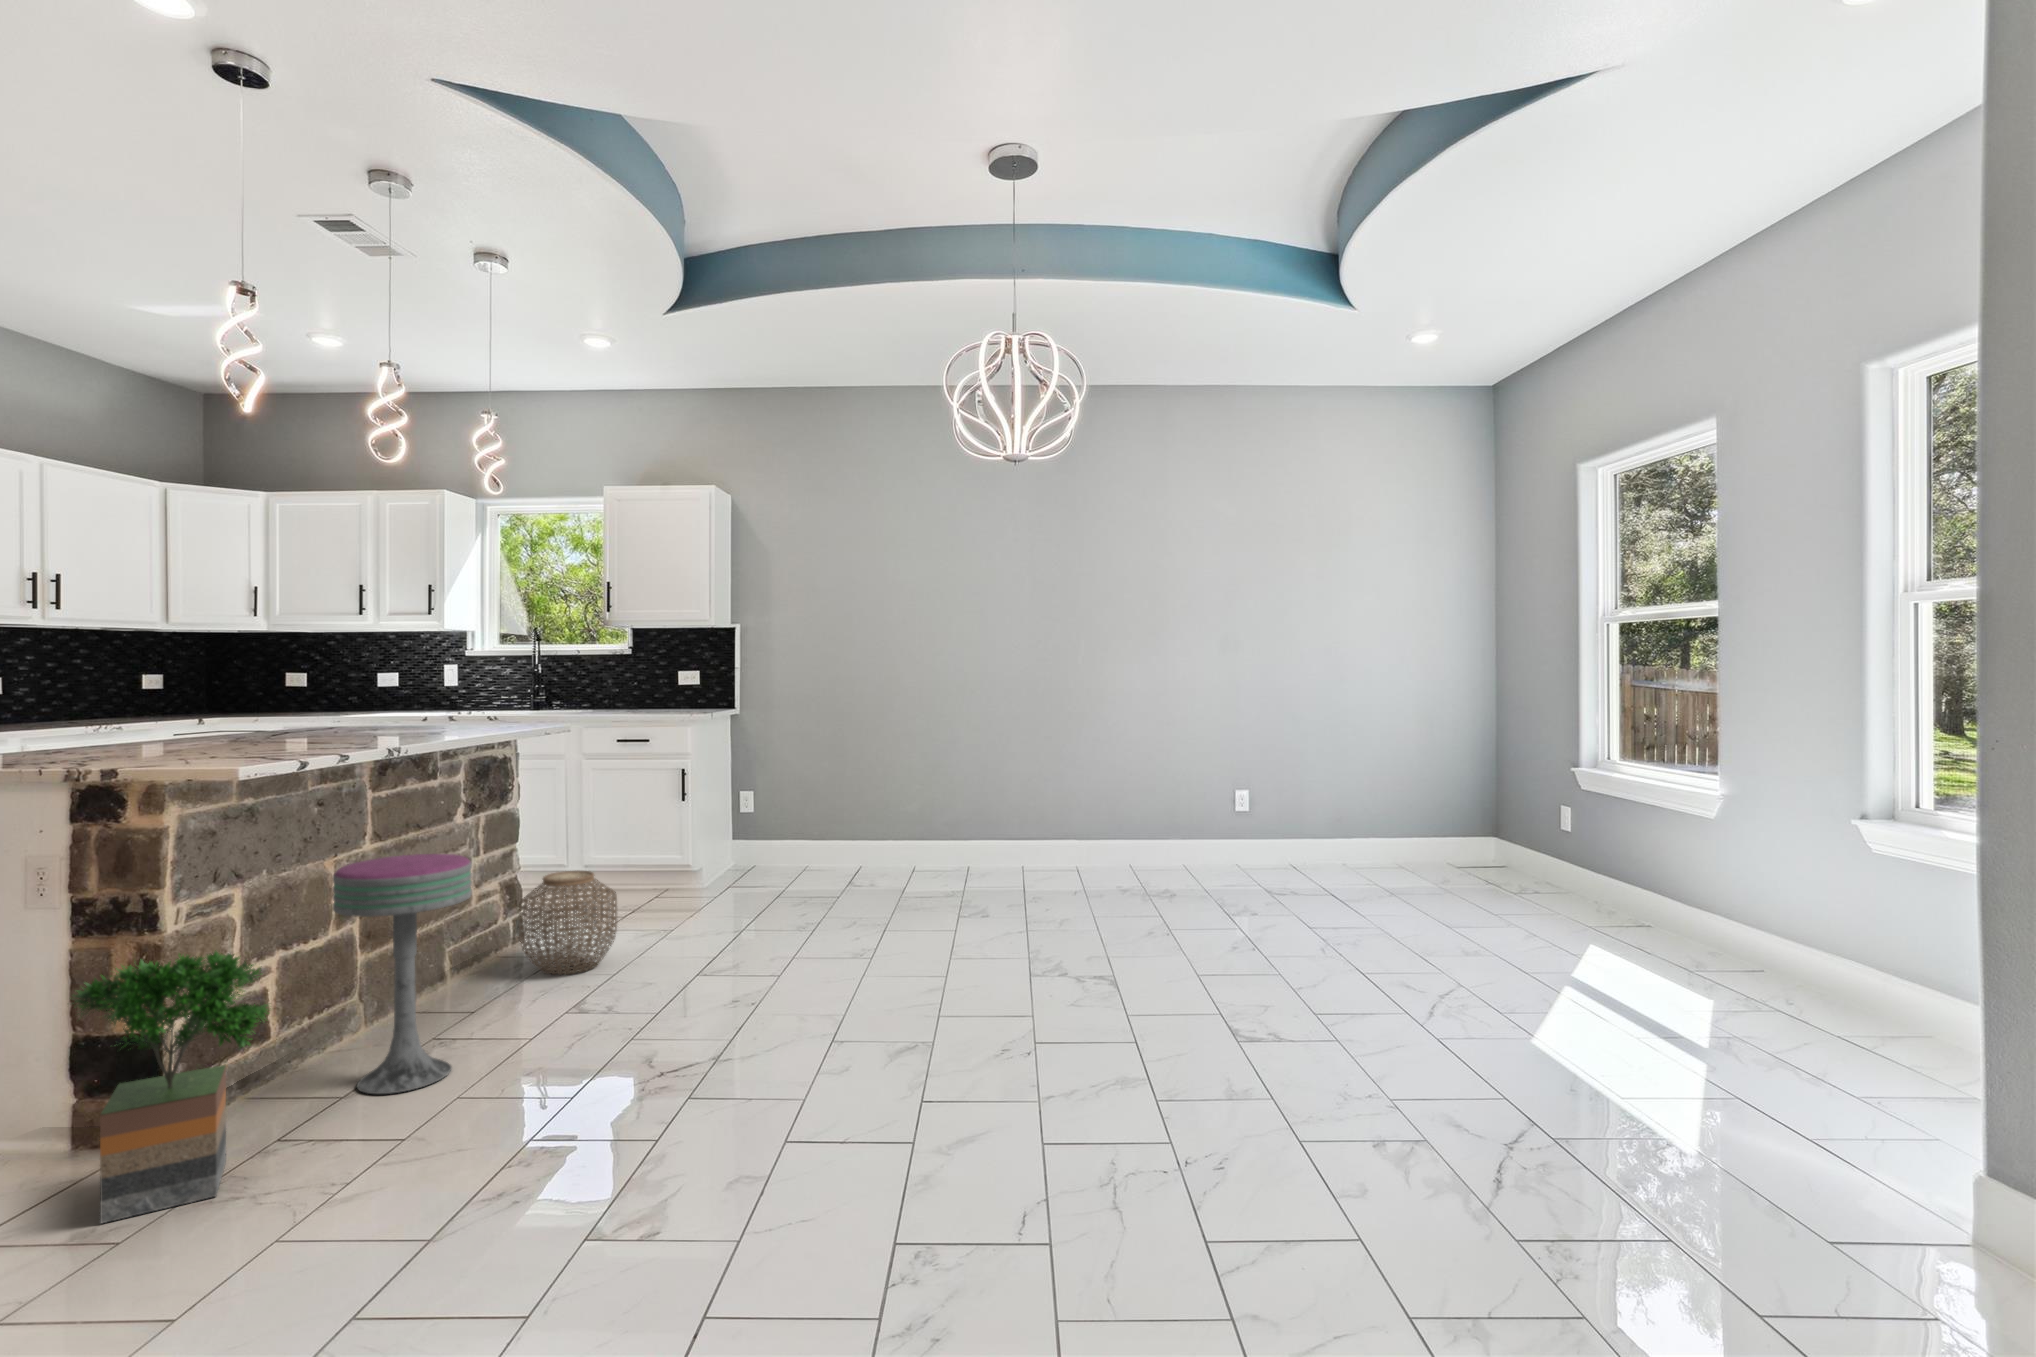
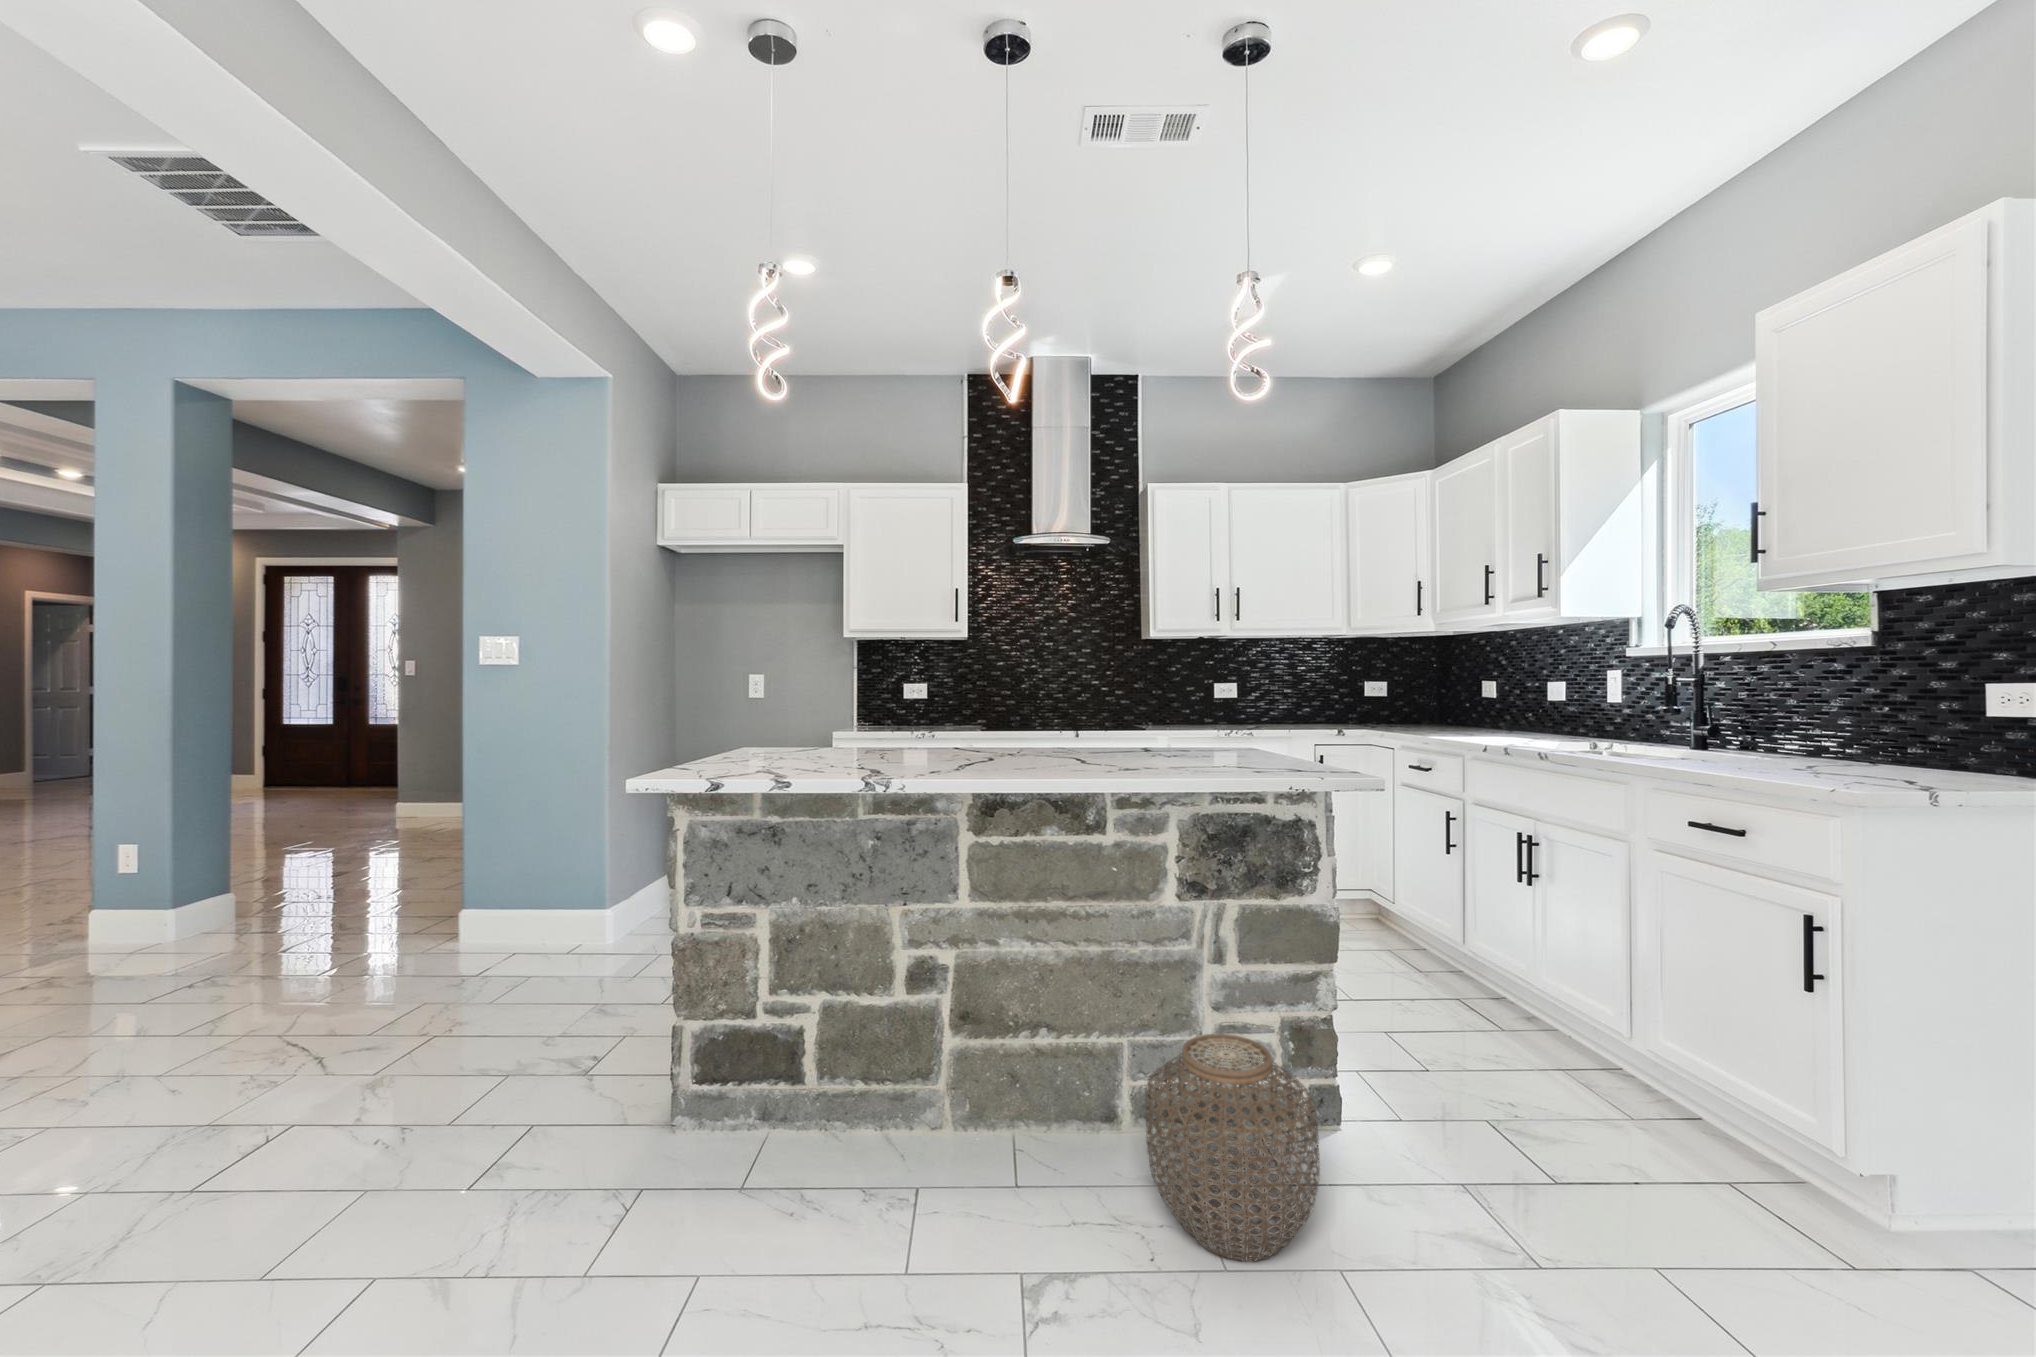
bar stool: present [333,854,472,1094] -> none [670,922,829,1260]
potted tree: present [73,951,269,1223] -> none [444,954,628,1212]

